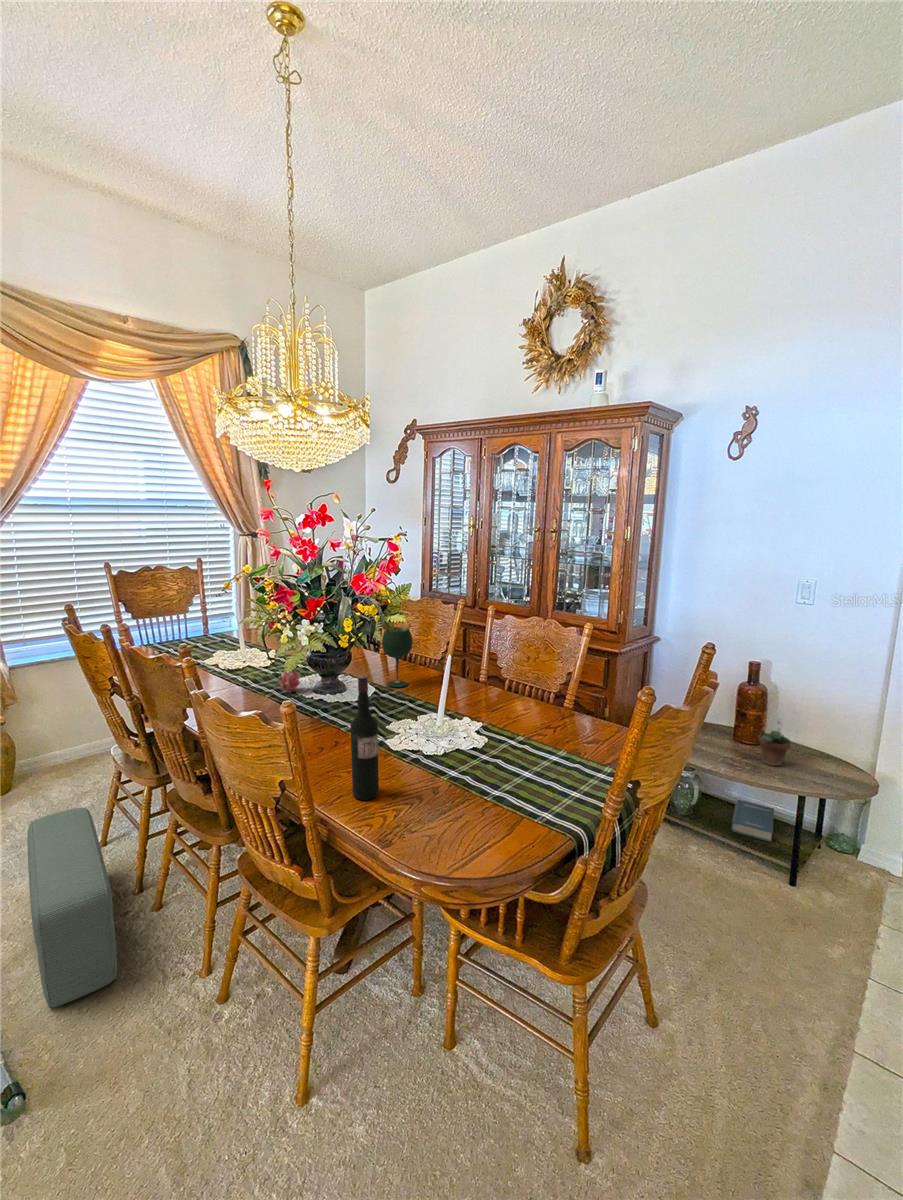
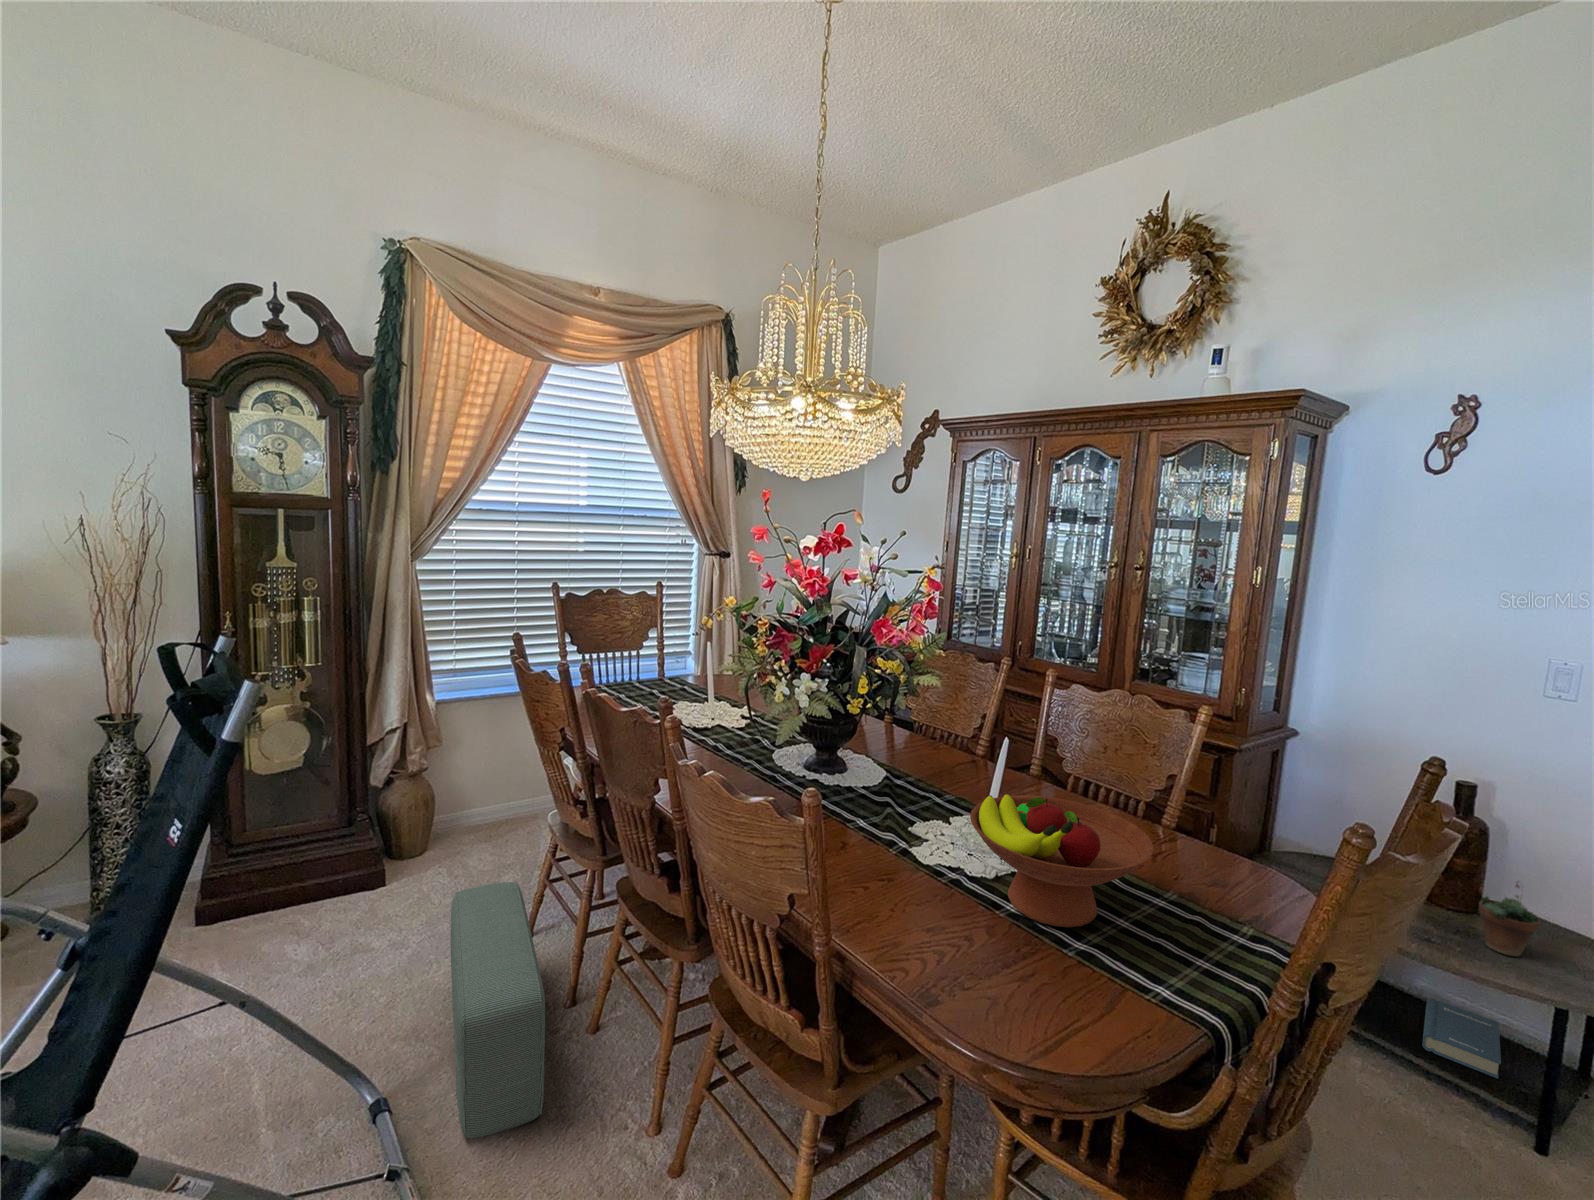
wine glass: present [382,627,413,687] -> none [898,688,940,771]
fruit: present [279,668,301,693] -> none [760,724,789,765]
wine bottle: present [350,675,379,800] -> none [875,758,918,934]
fruit bowl: none [420,694,540,780] -> present [970,794,1154,927]

